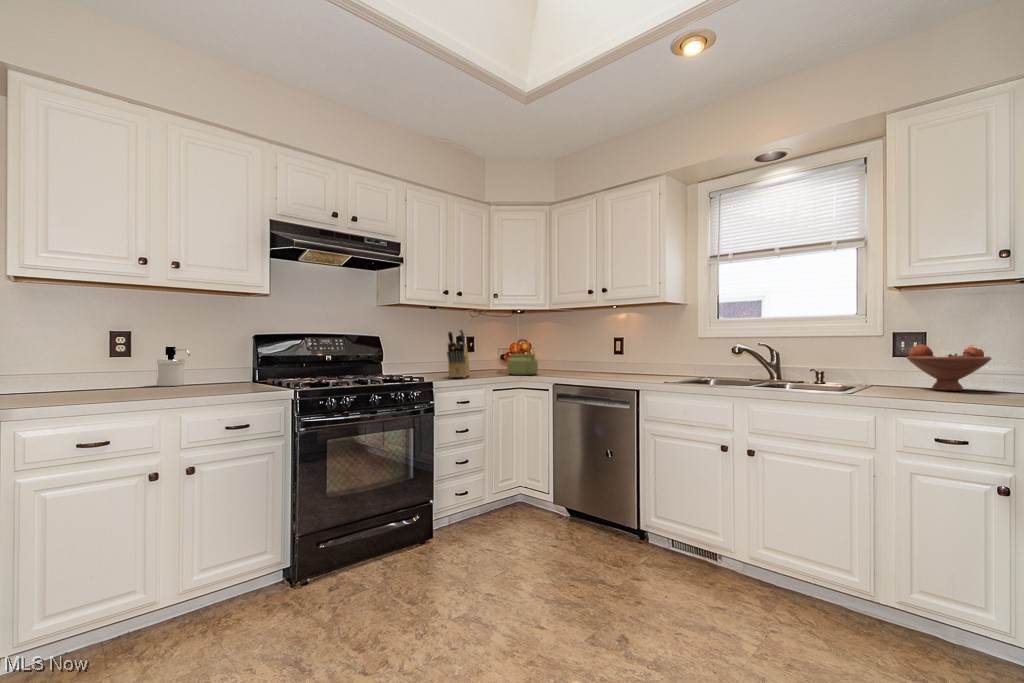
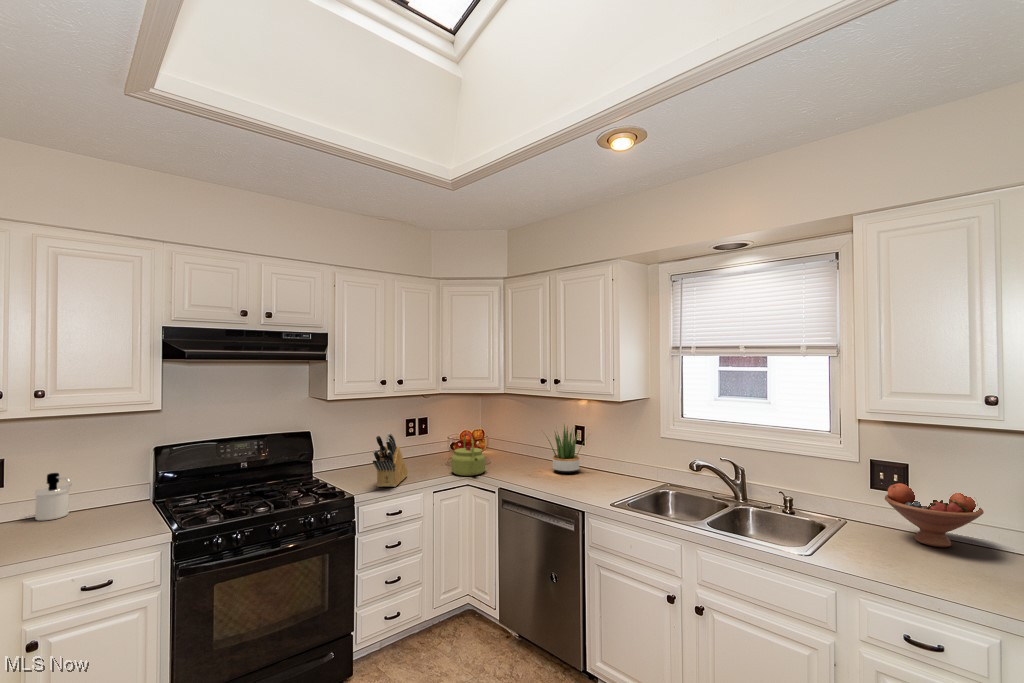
potted plant: none [587,332,633,374] -> present [546,424,582,473]

